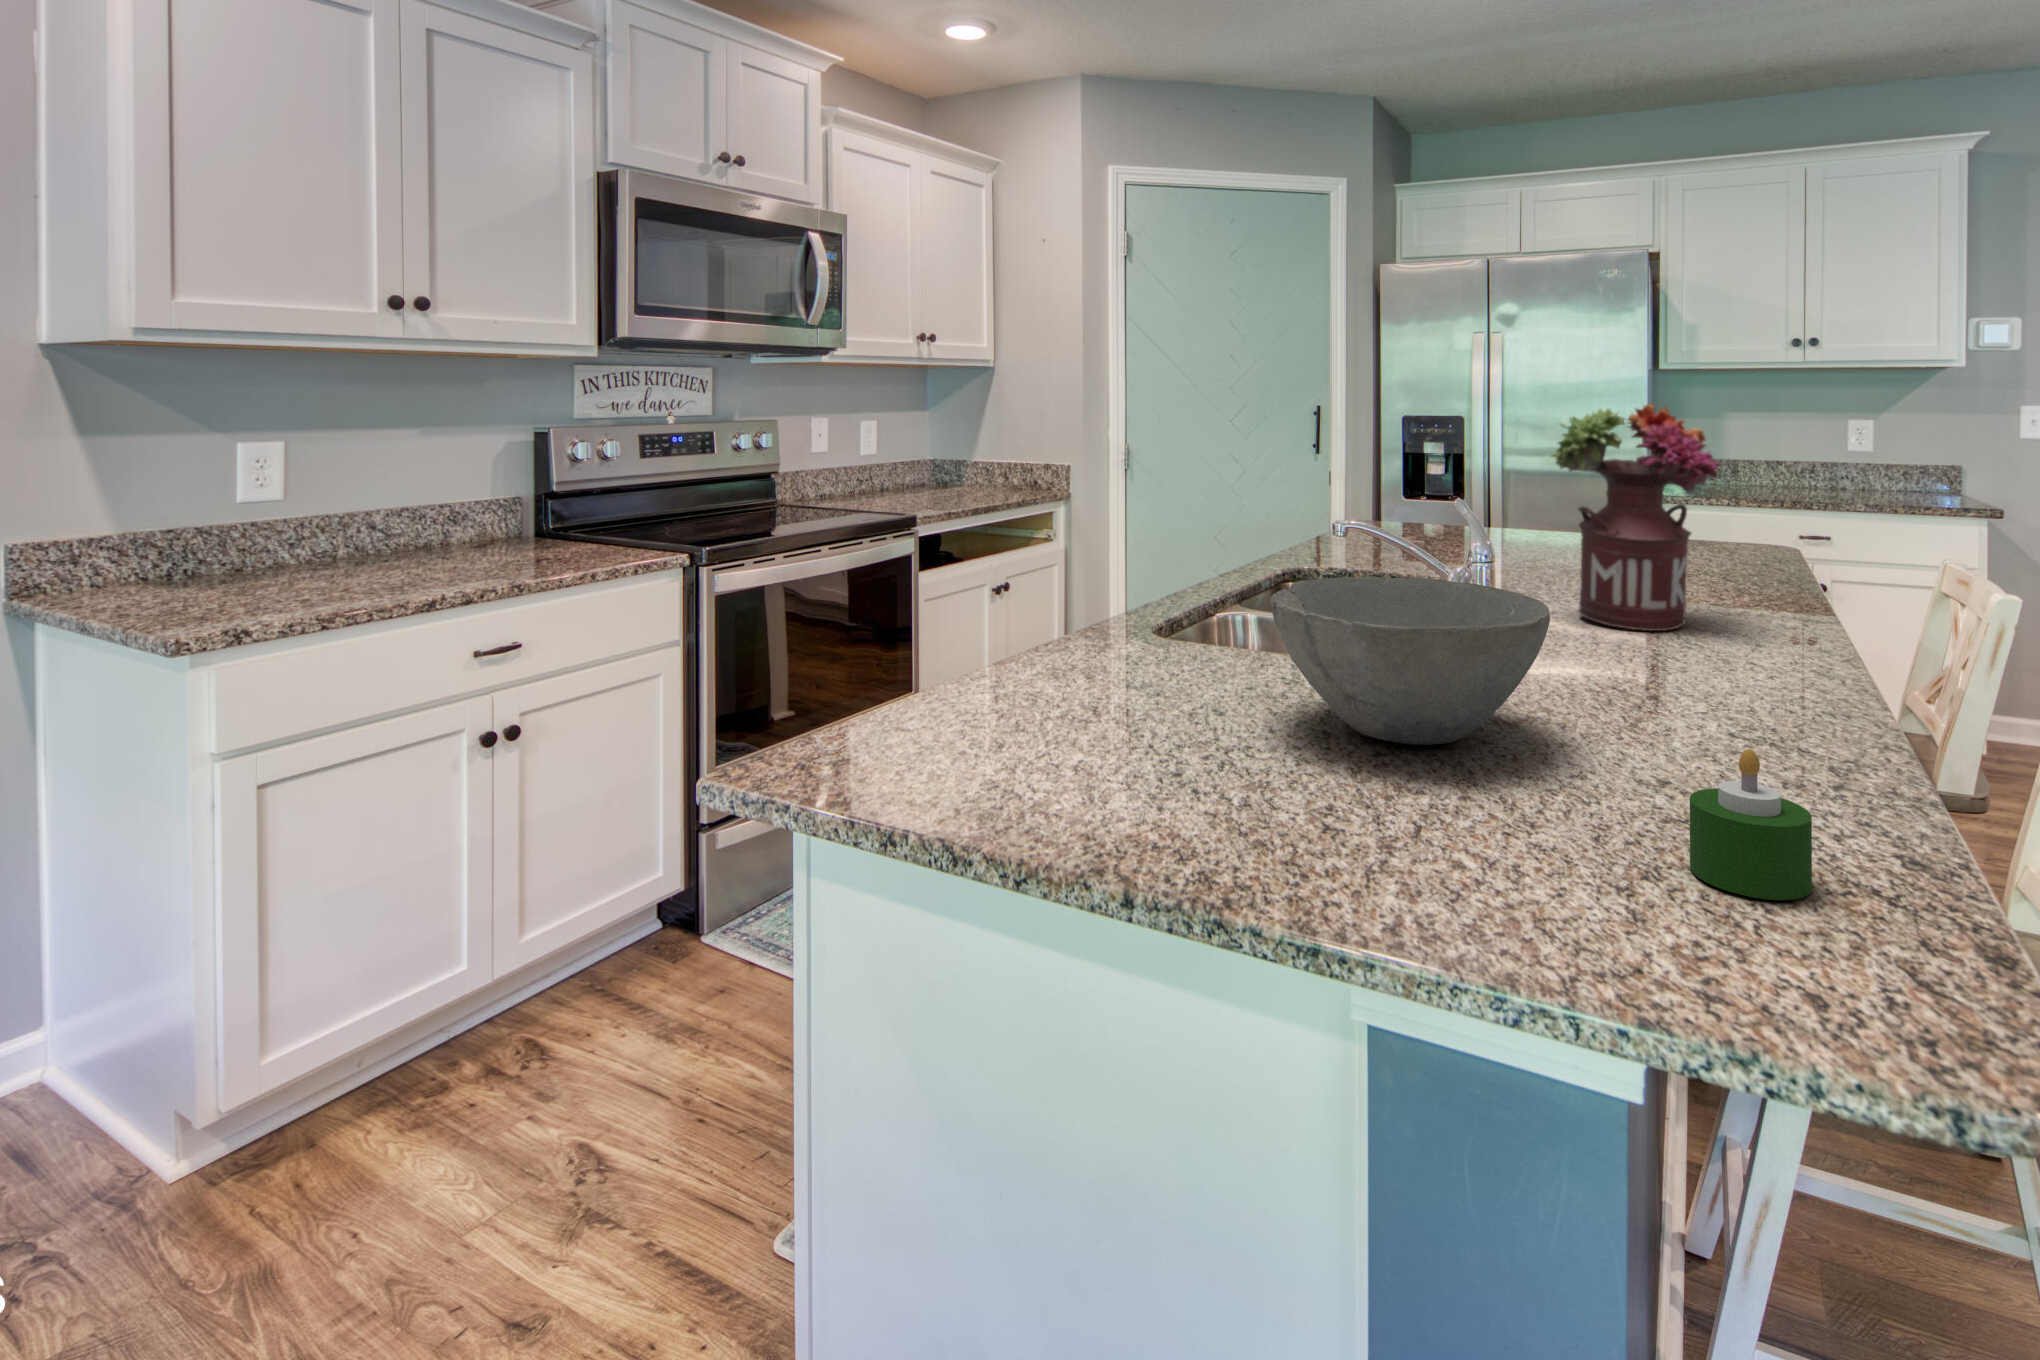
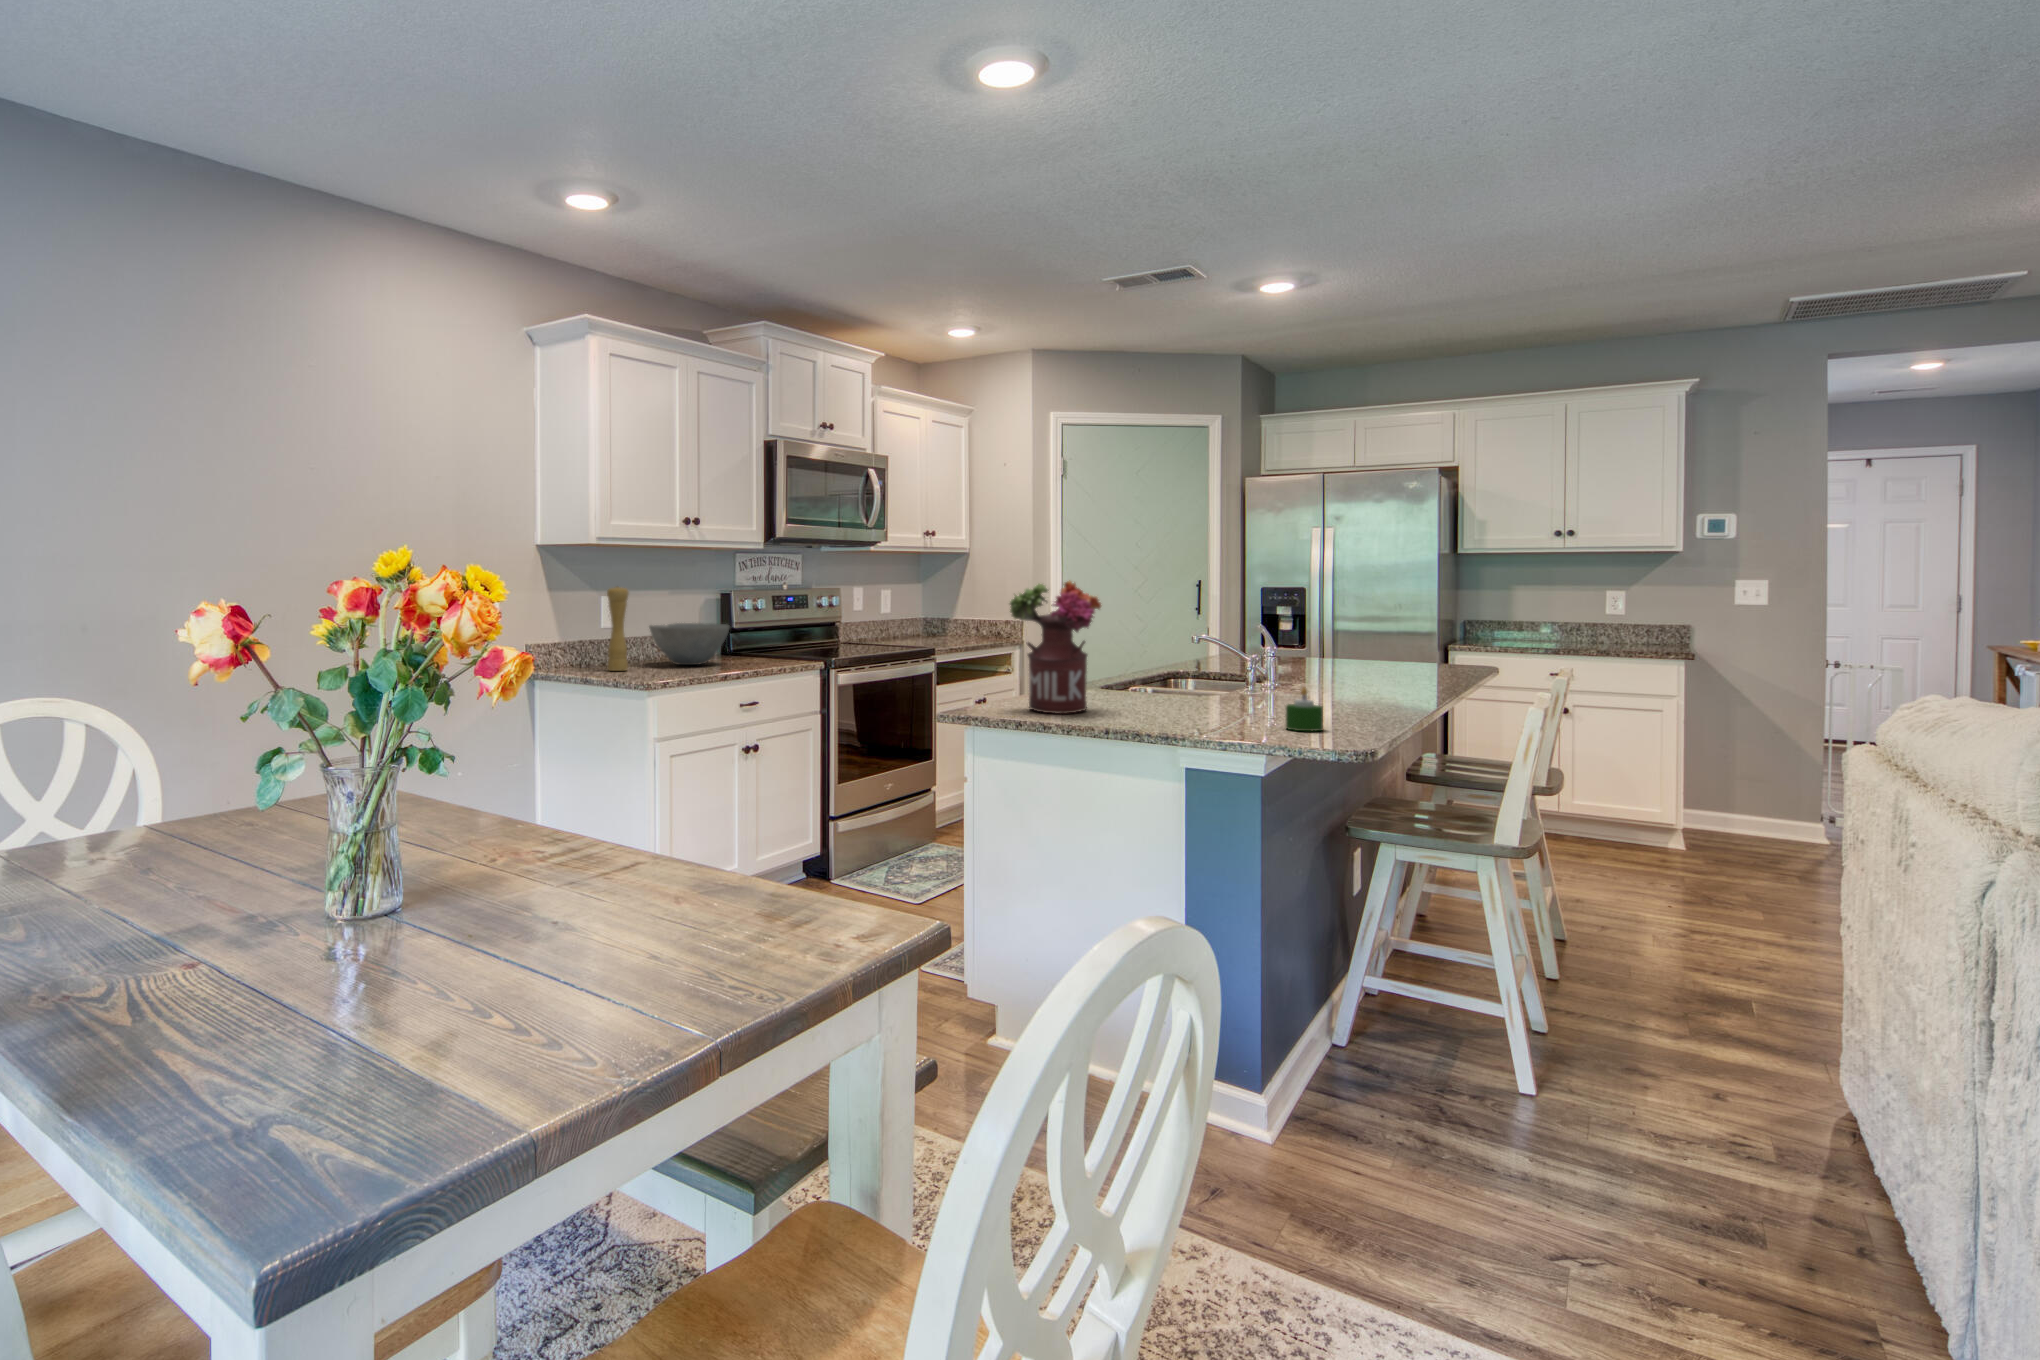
flower arrangement: present [1552,403,1721,631] -> present [1010,580,1101,714]
pepper mill: none [192,424,244,596] -> present [607,586,629,671]
bowl: present [1270,577,1550,745] -> present [649,623,729,665]

